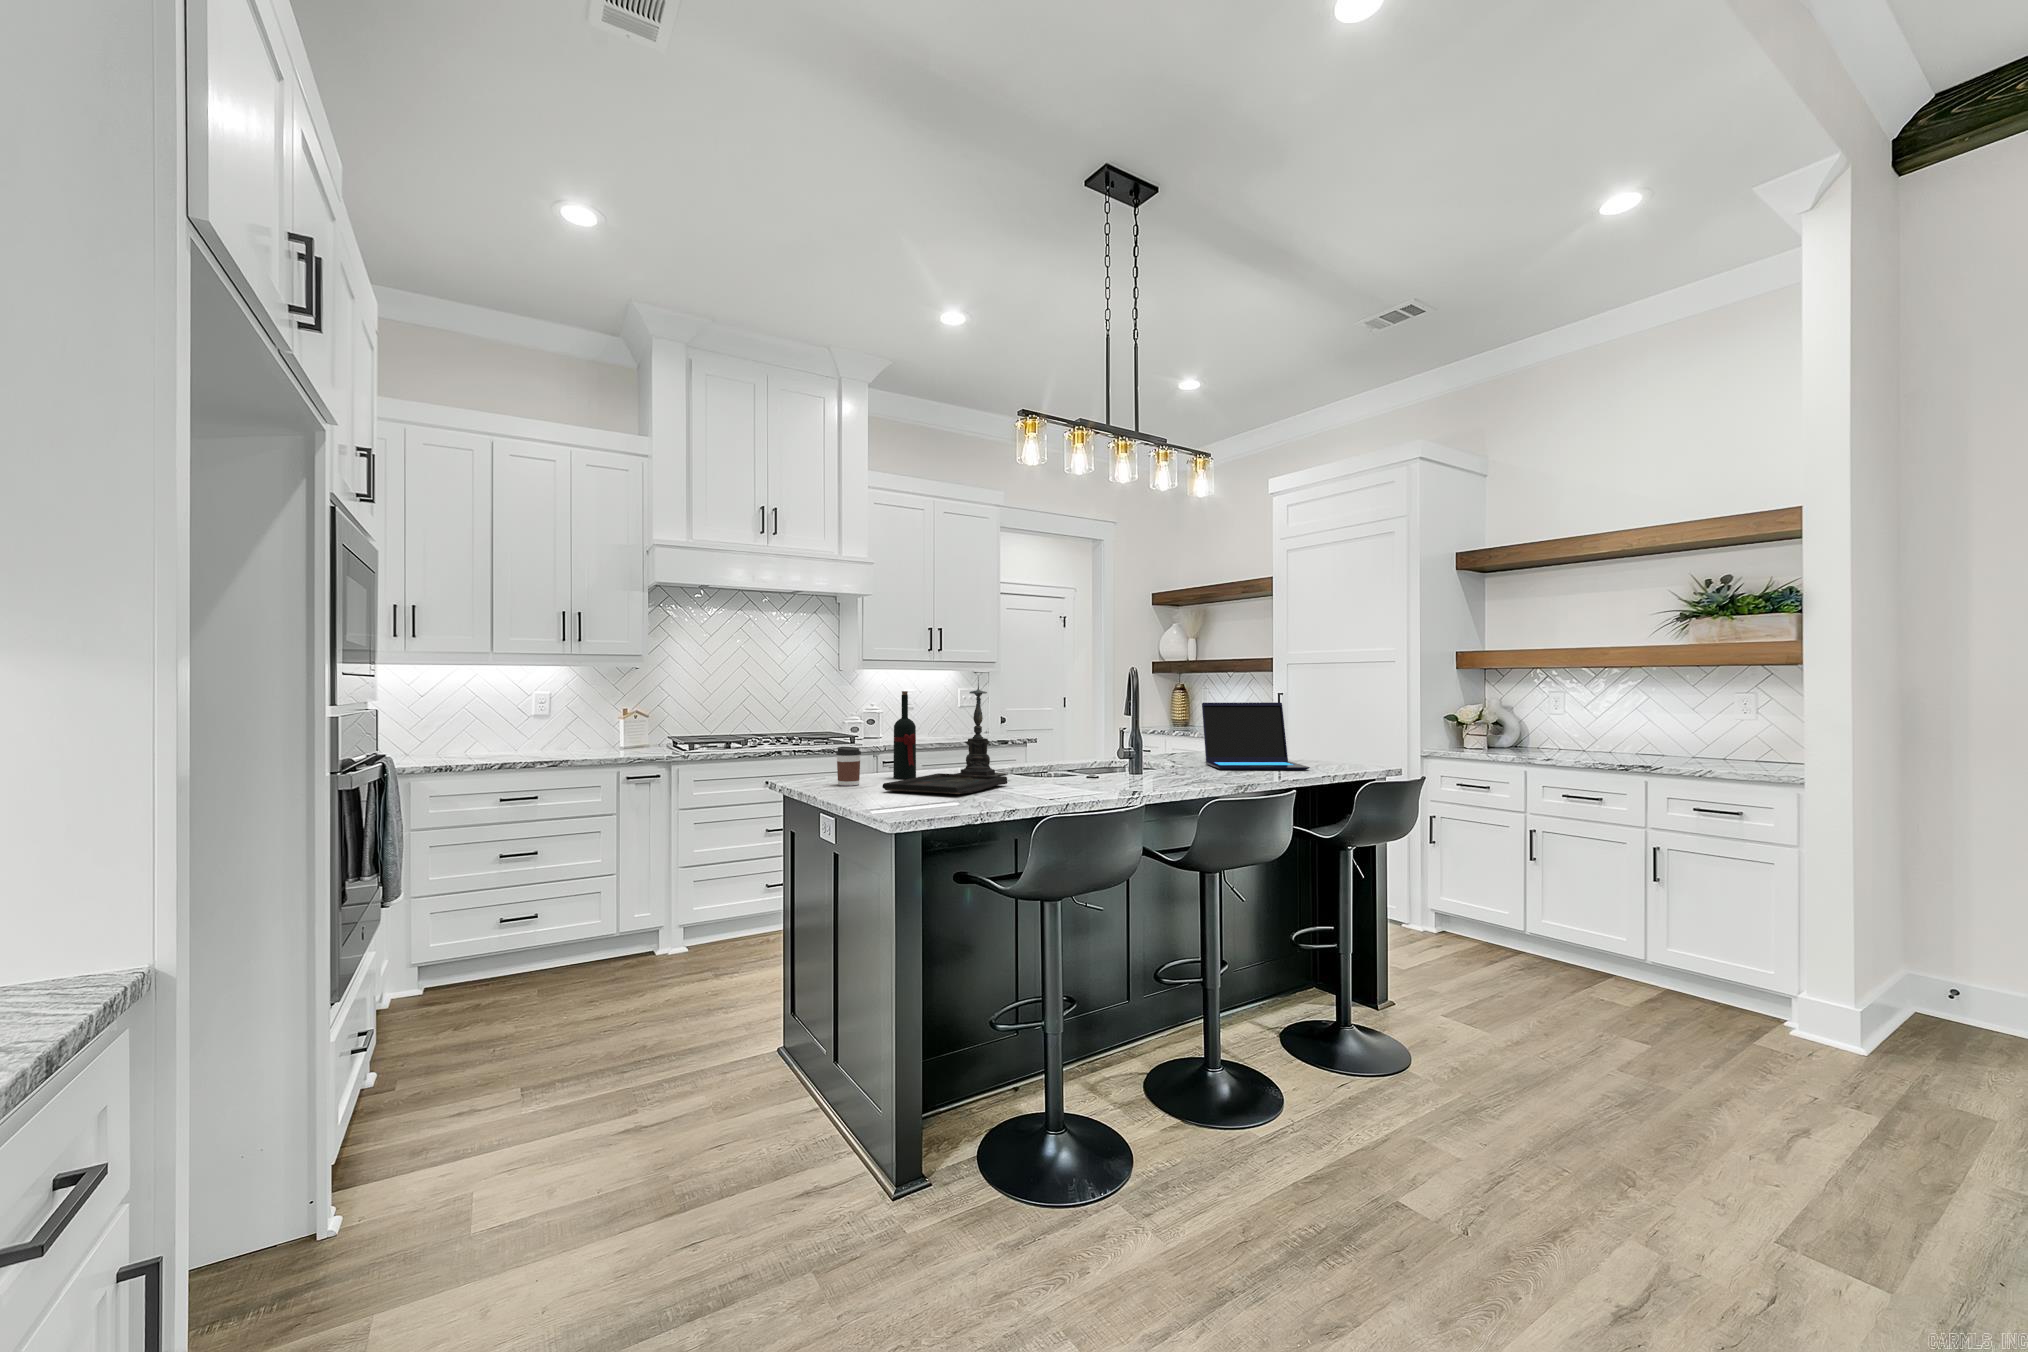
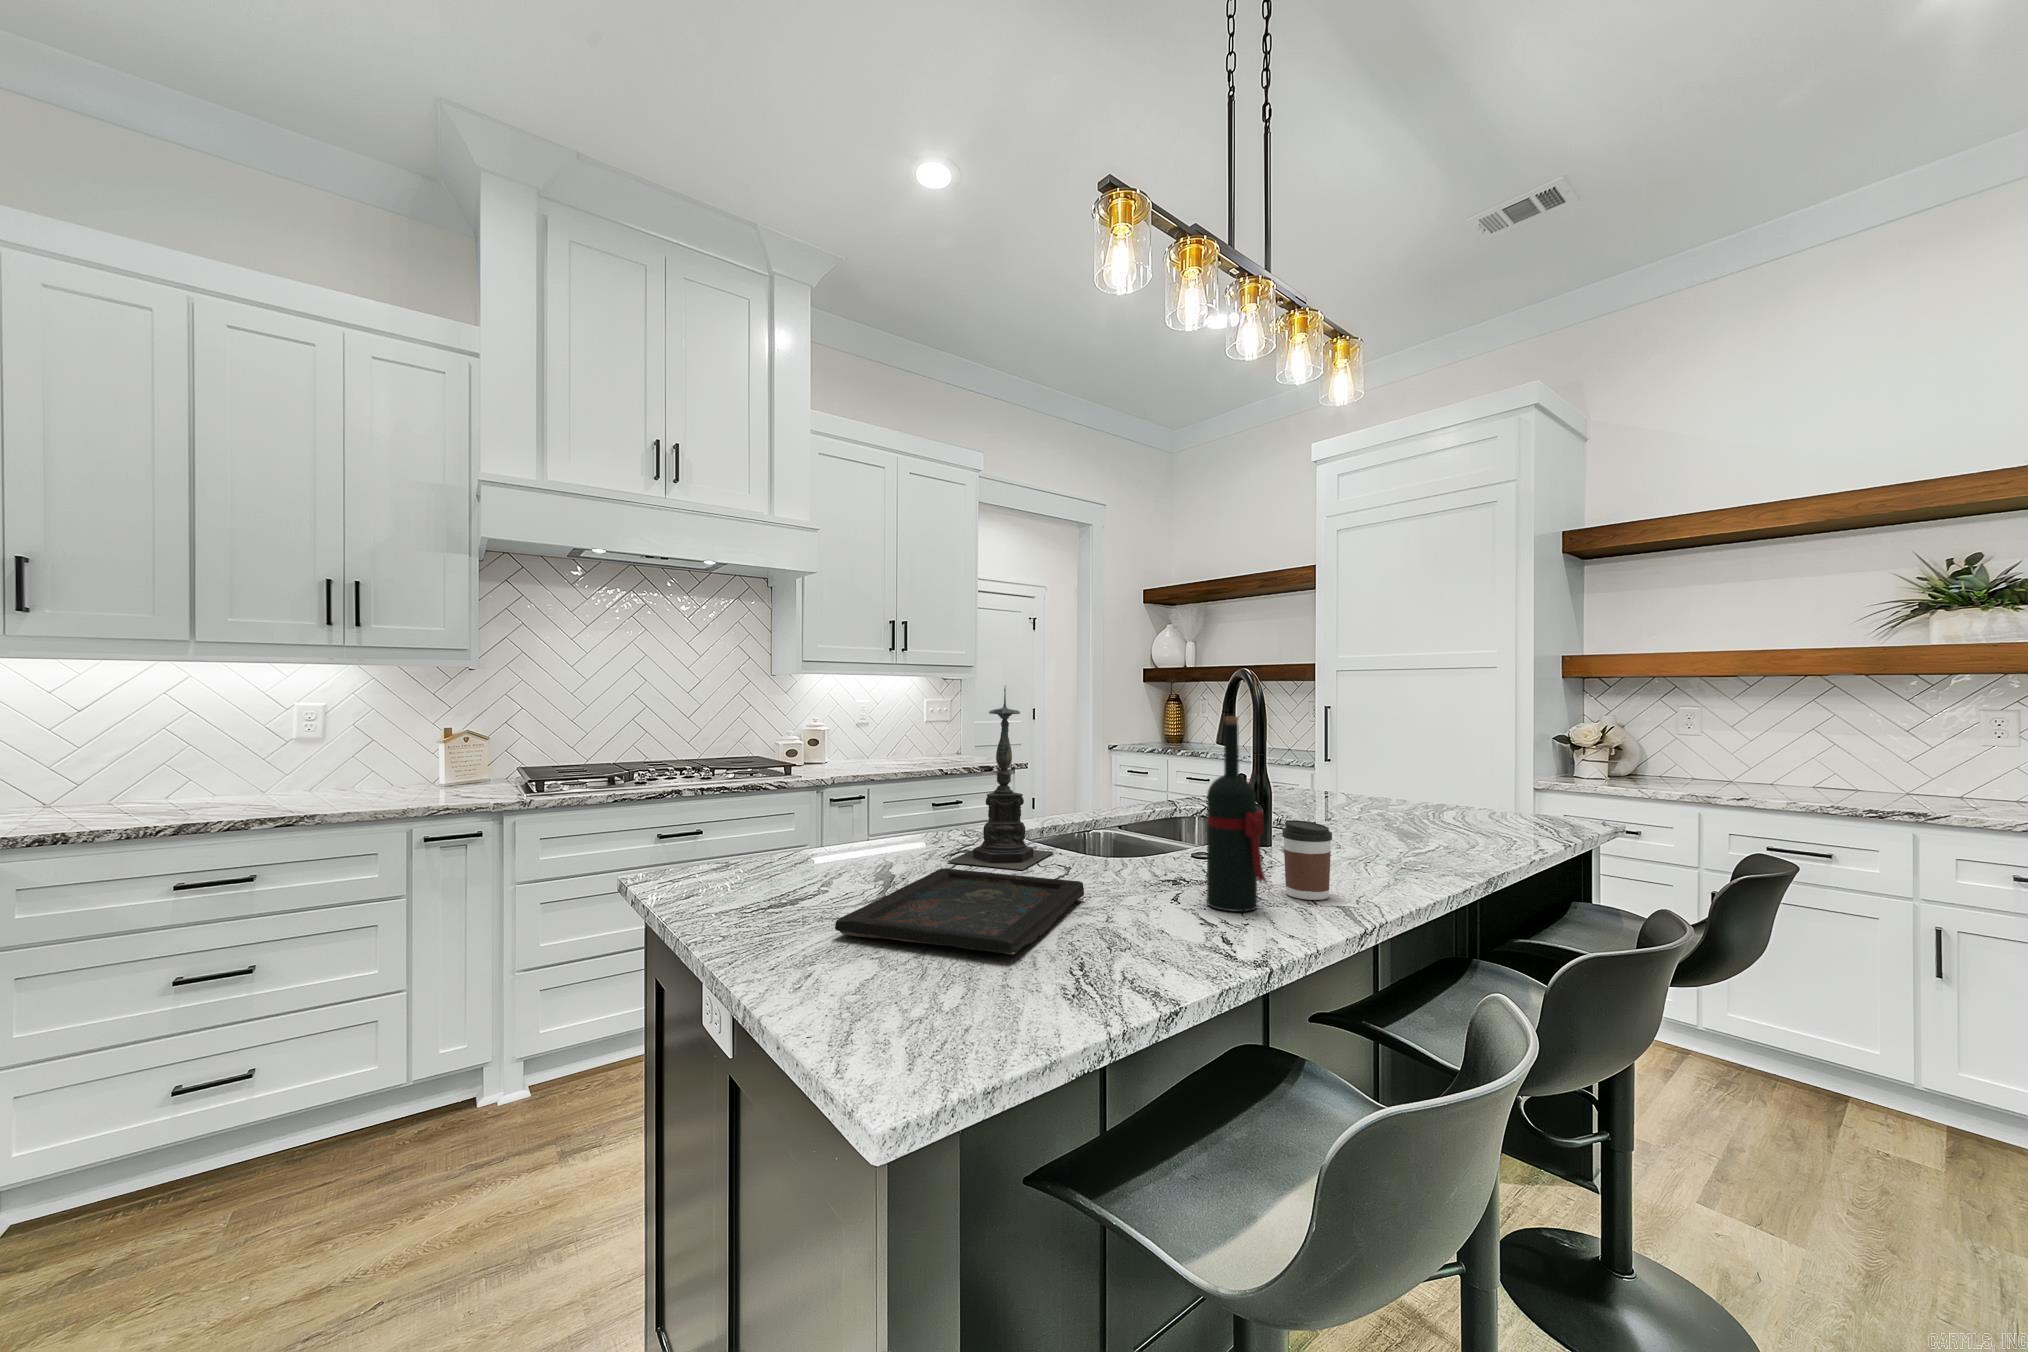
wine bottle: present [893,691,916,779] -> present [1207,716,1266,912]
laptop: present [1202,702,1310,770] -> none [1313,724,1513,834]
coffee cup: present [836,747,861,786] -> present [1282,820,1332,900]

